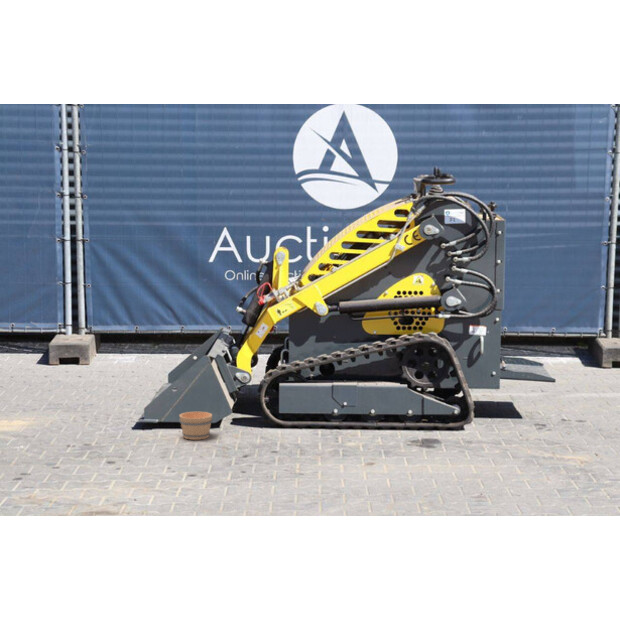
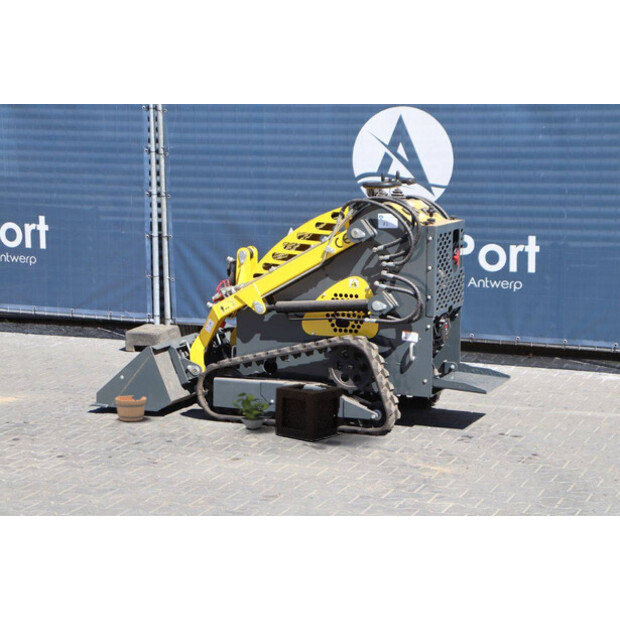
wooden crate: none [367,381,424,440] -> present [275,382,343,442]
potted plant: none [314,397,348,434] -> present [232,393,269,429]

